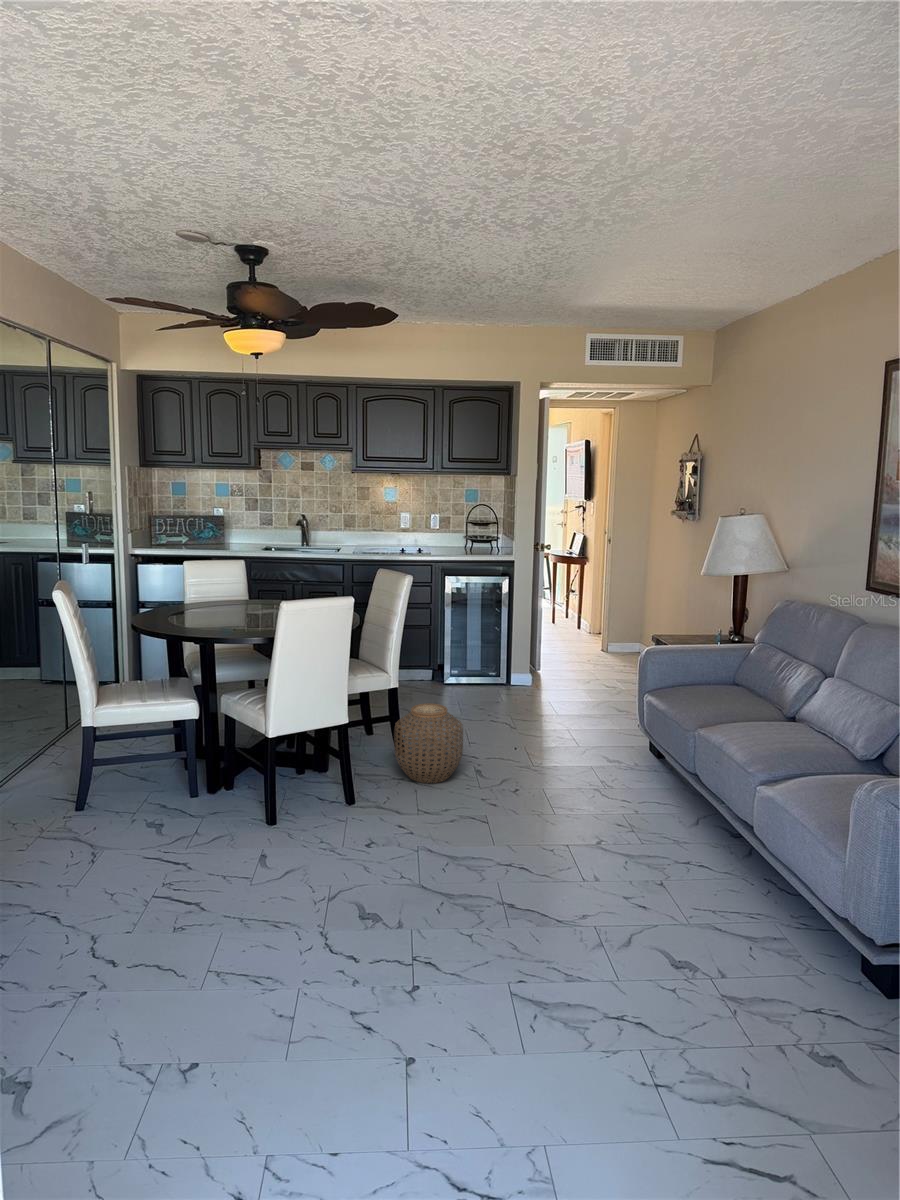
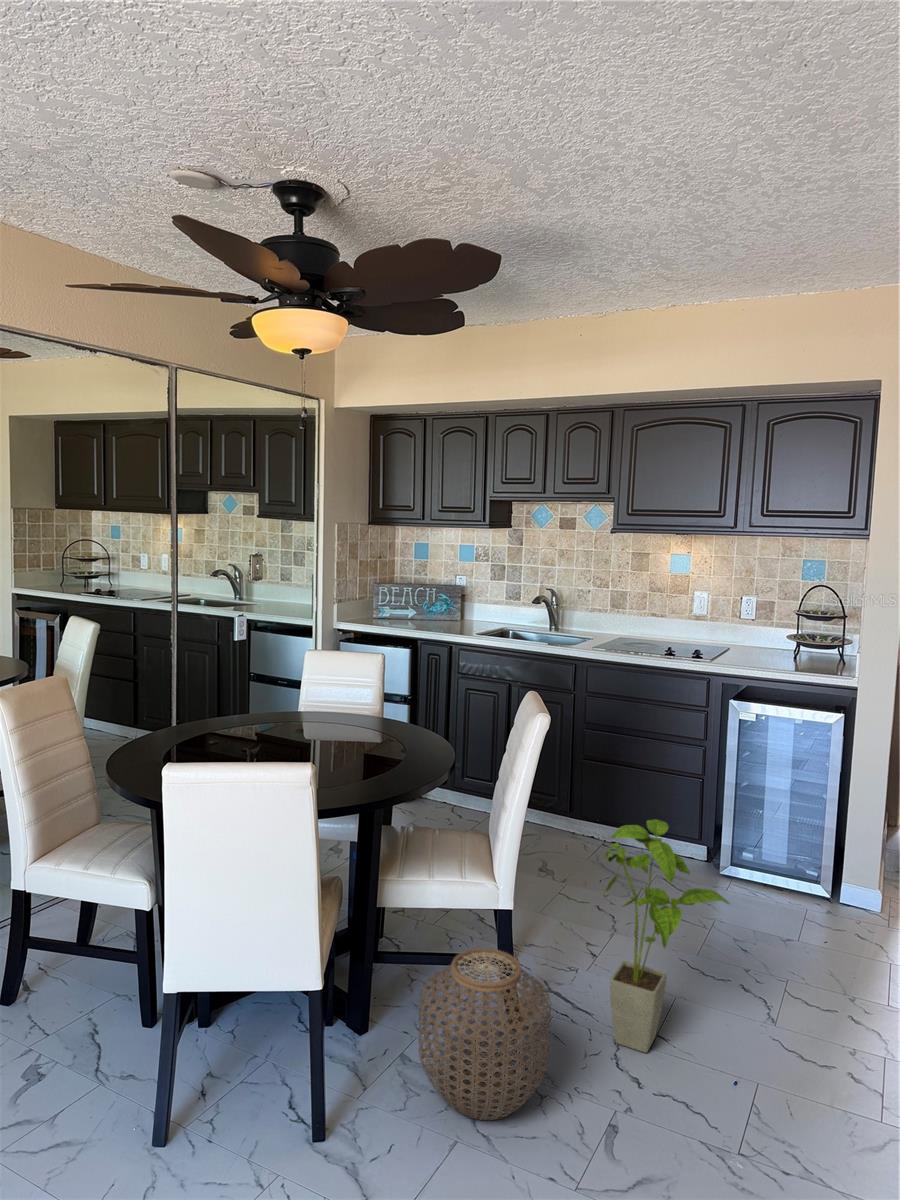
house plant: none [448,629,512,749] -> present [602,819,729,1053]

